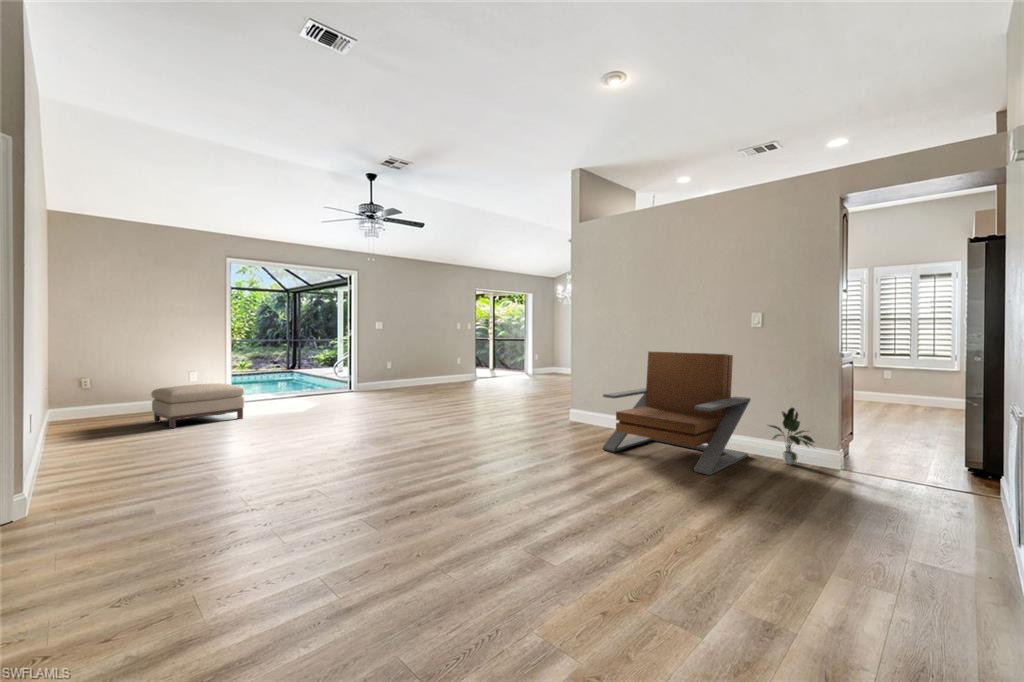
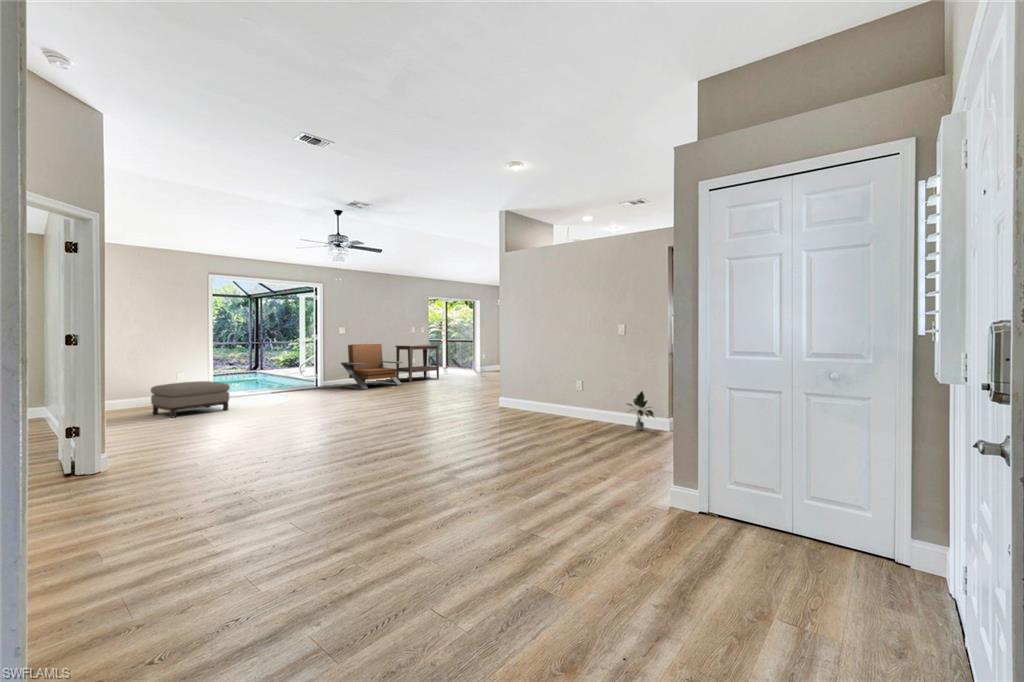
side table: none [440,344,489,384] -> present [395,345,440,382]
lounge chair: present [603,352,750,475] -> present [341,344,402,389]

